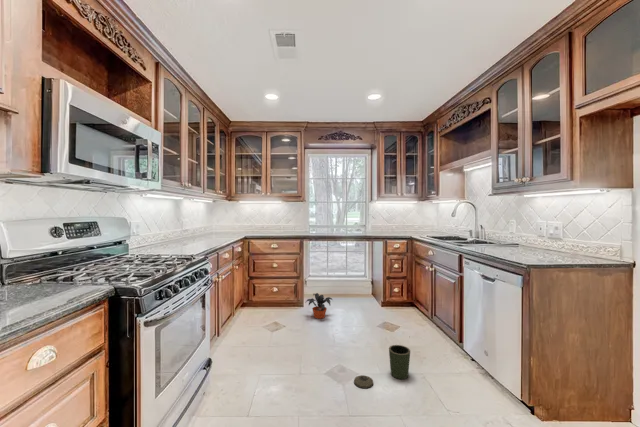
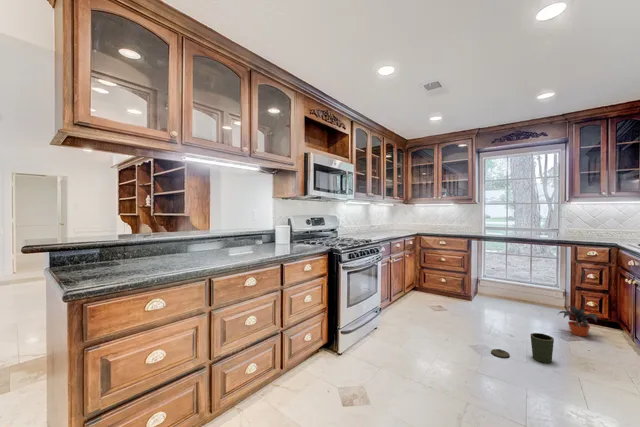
potted plant: present [307,293,332,319] -> present [559,306,598,336]

